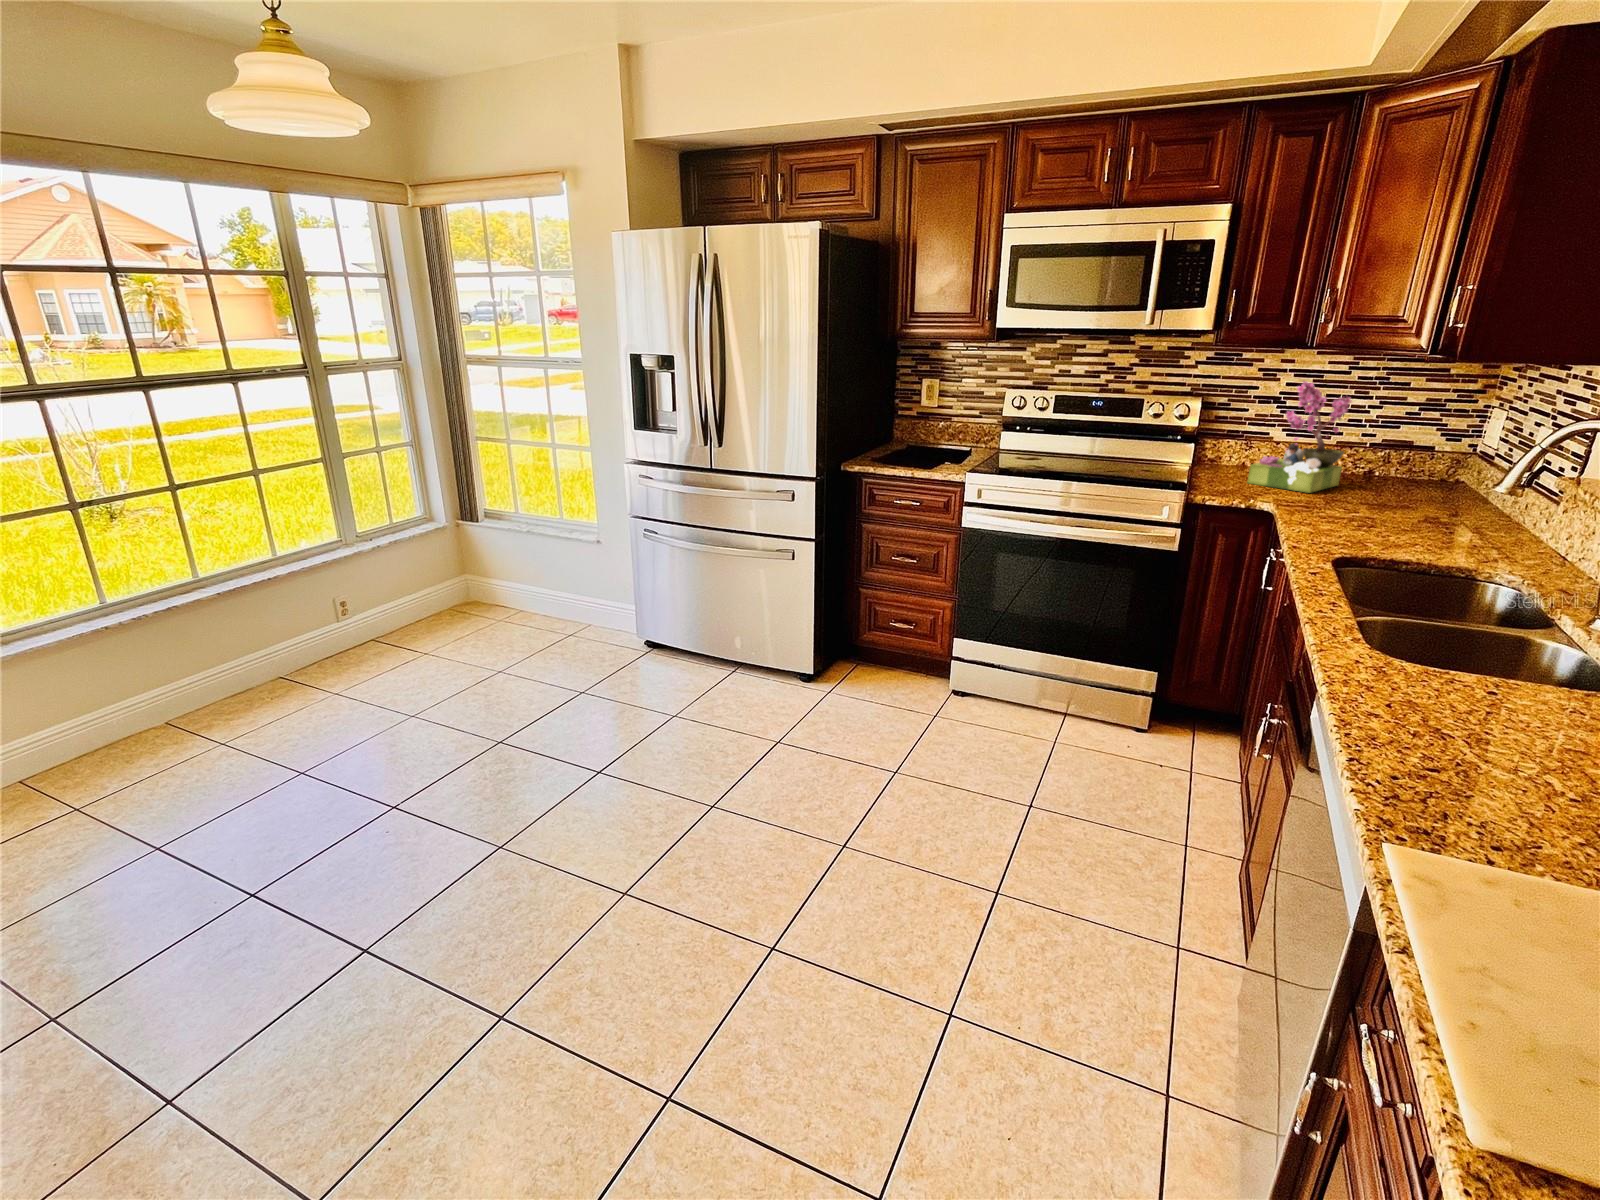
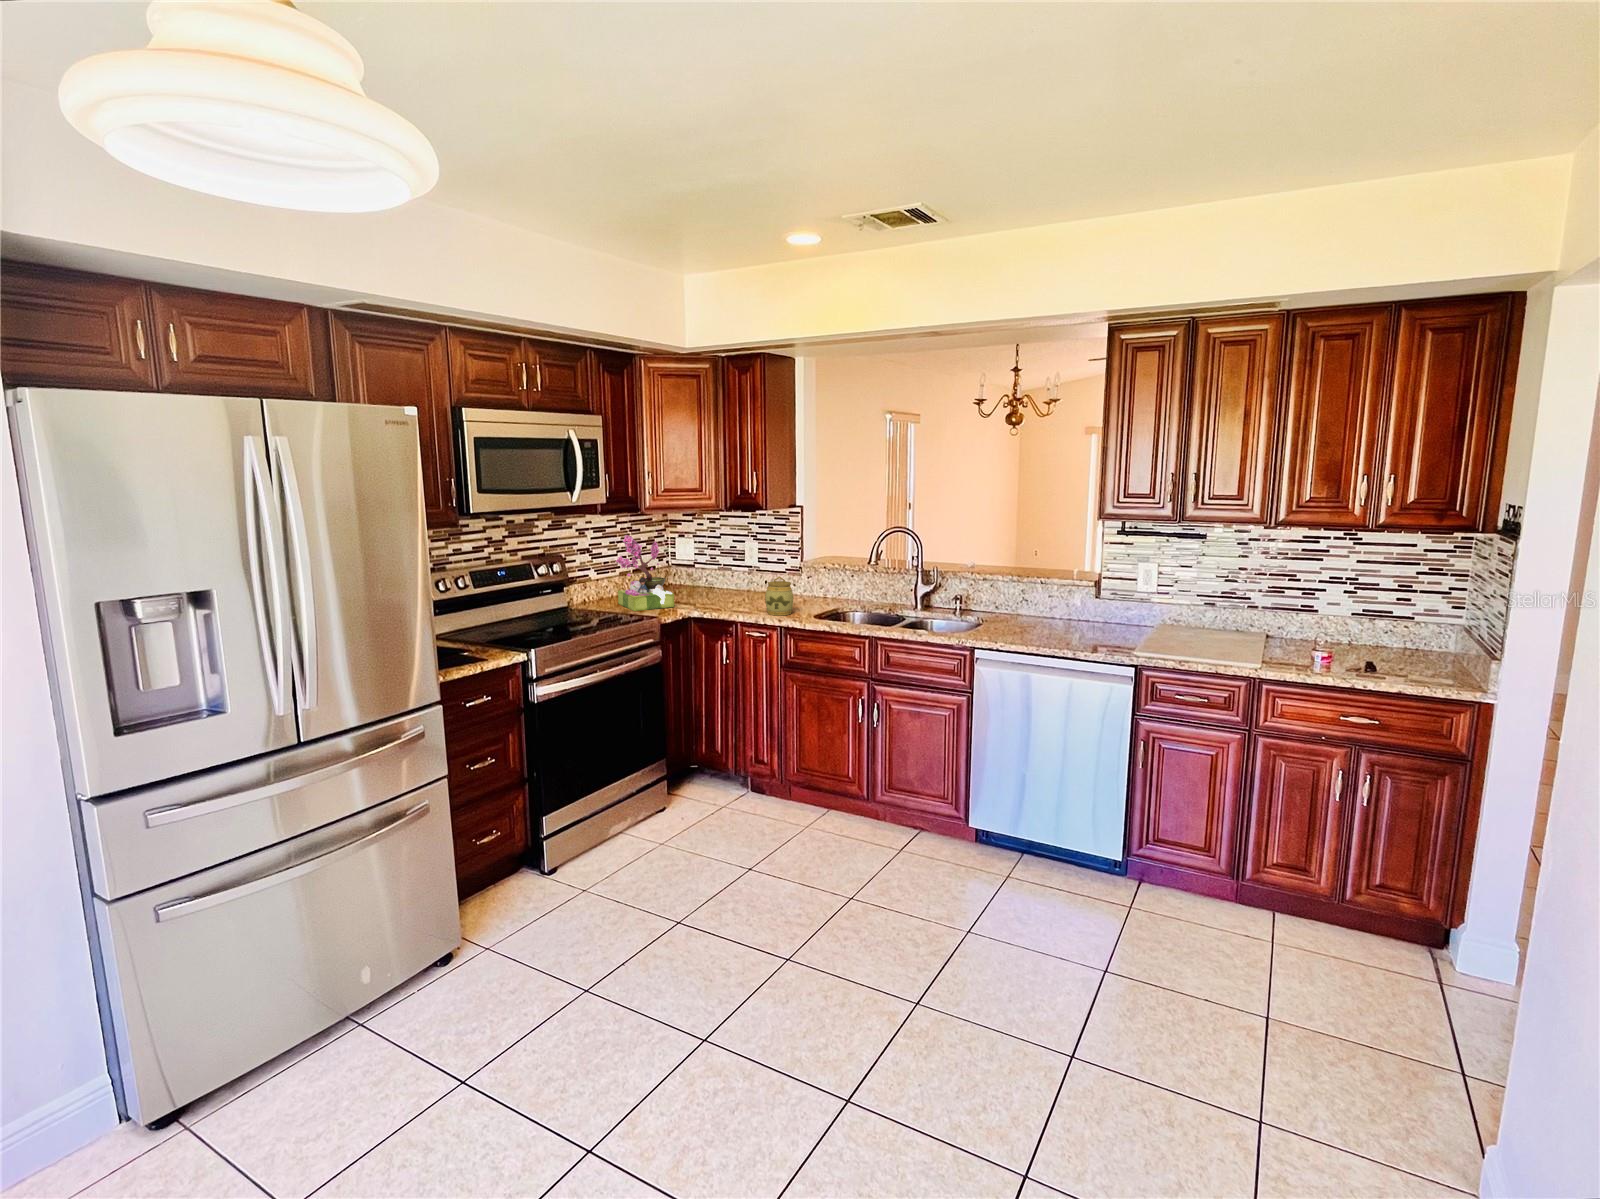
jar: none [1372,470,1436,541] -> present [765,576,793,616]

